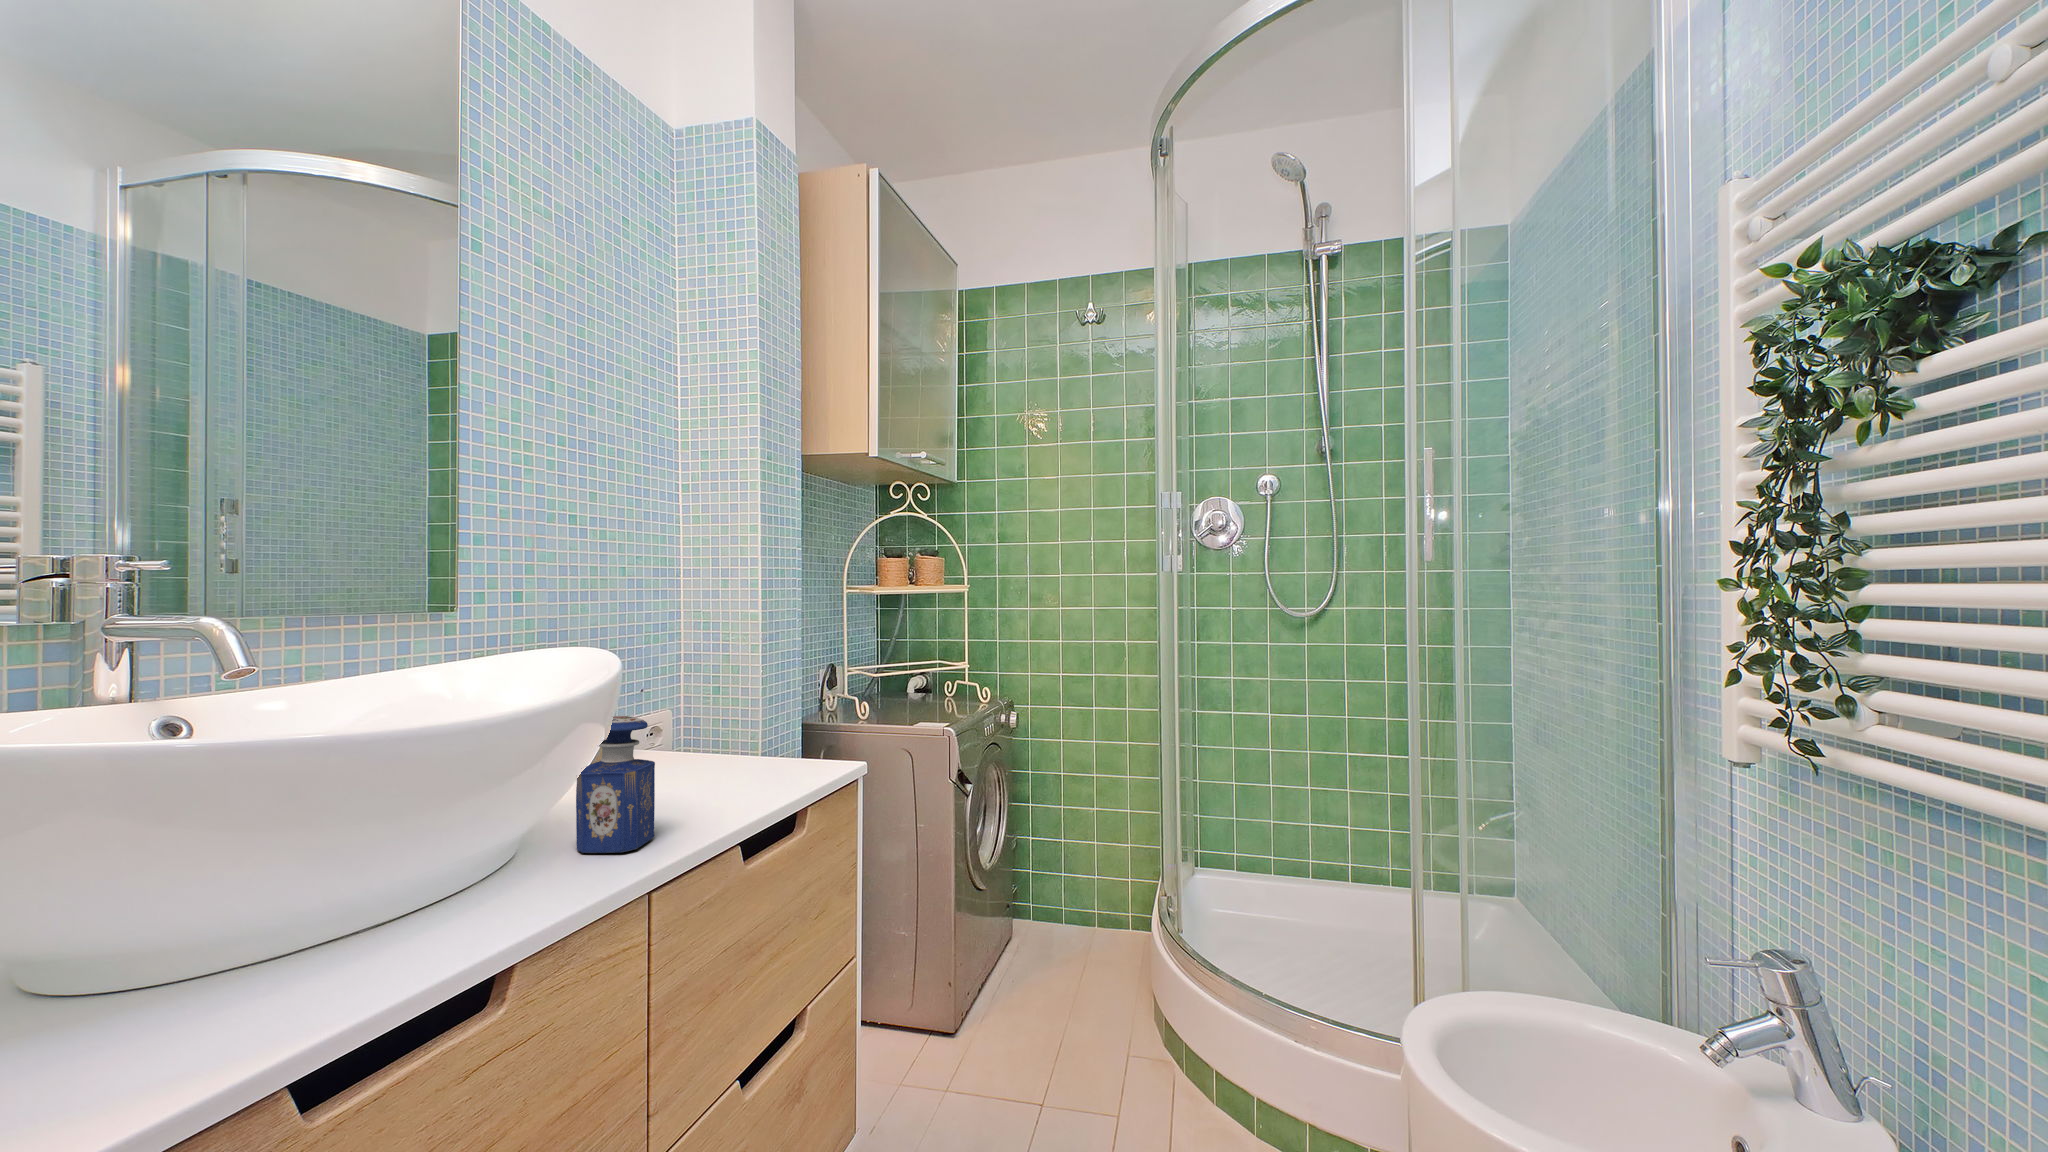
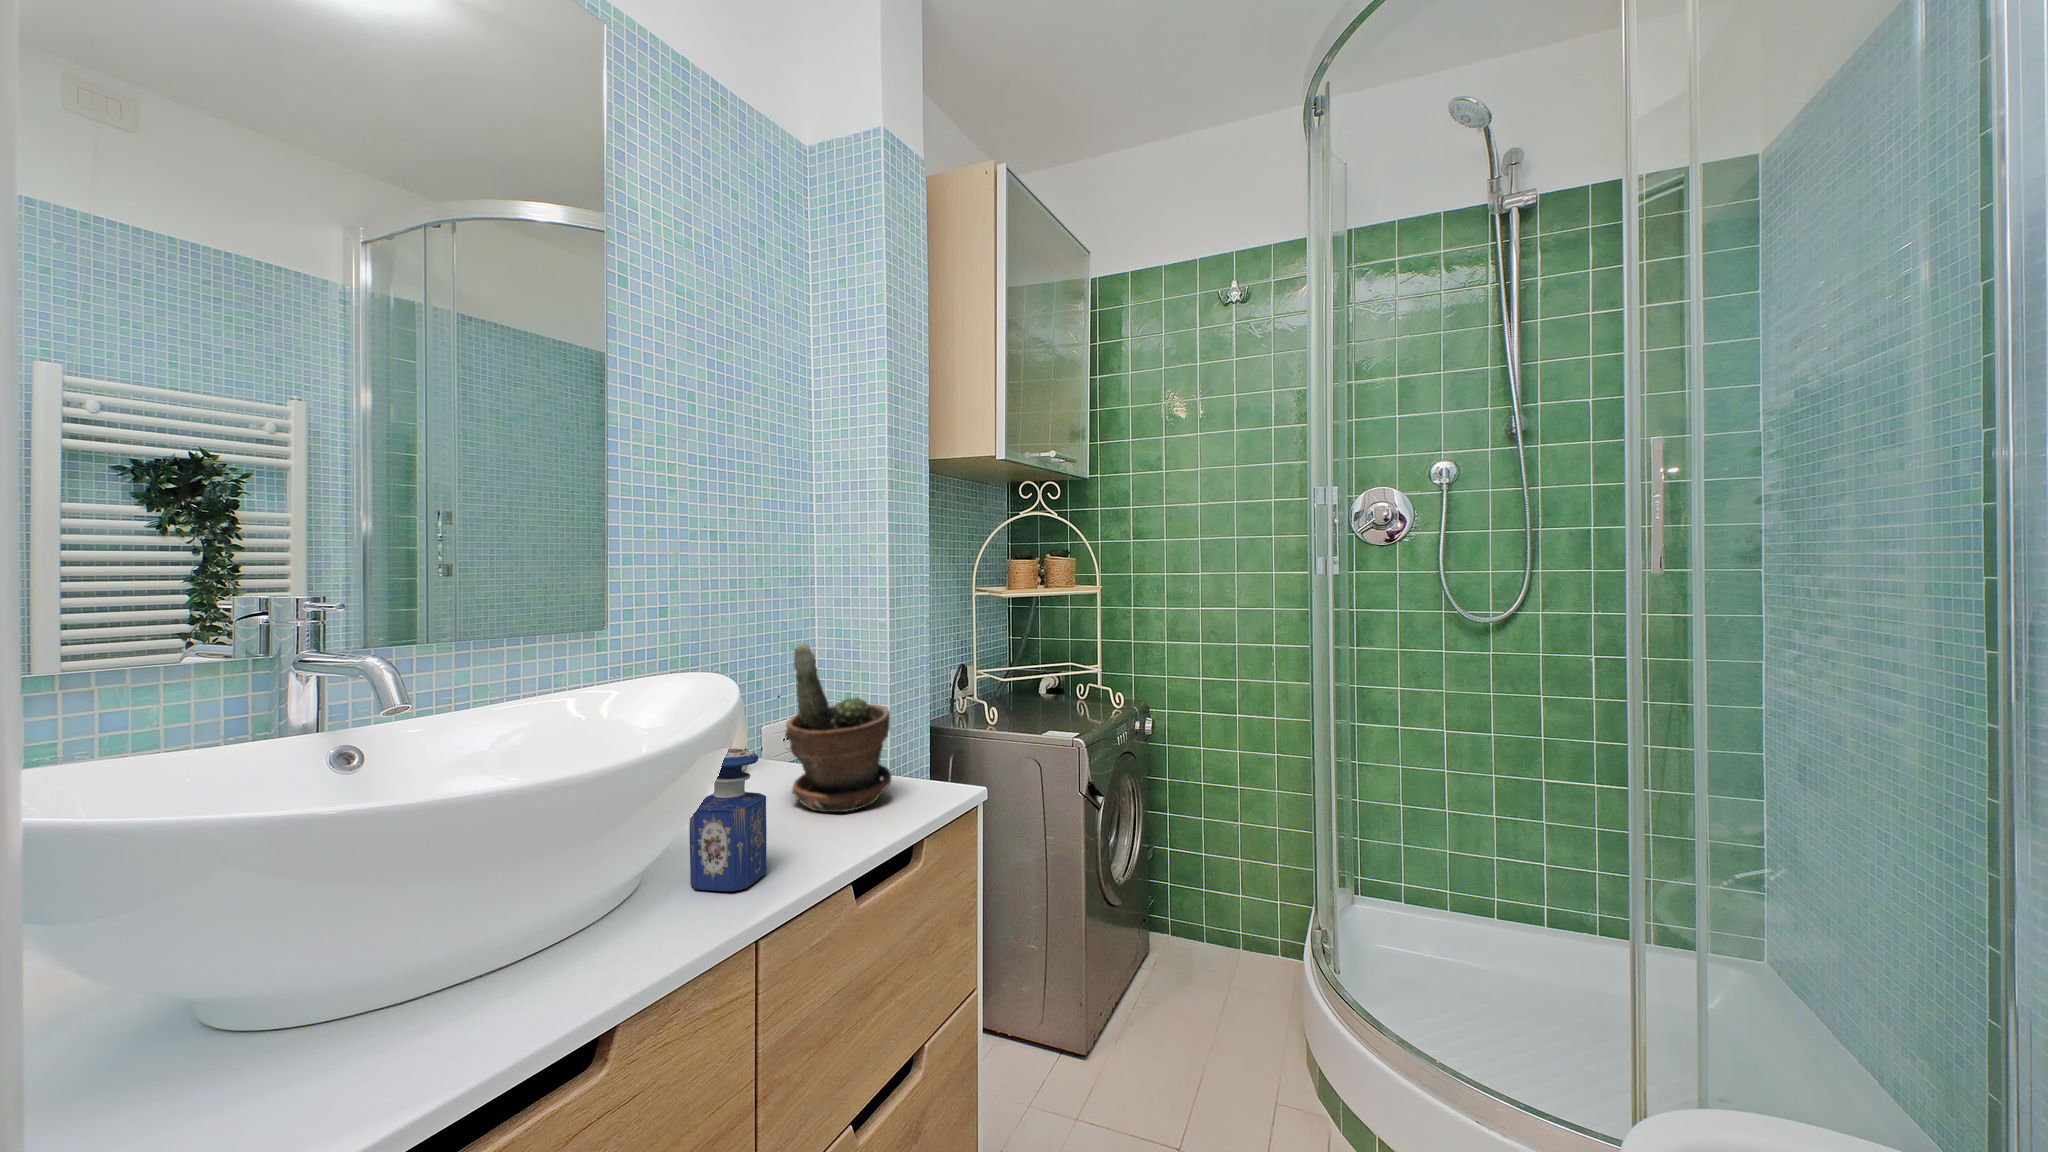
potted plant: none [662,624,770,789] -> present [785,643,892,812]

